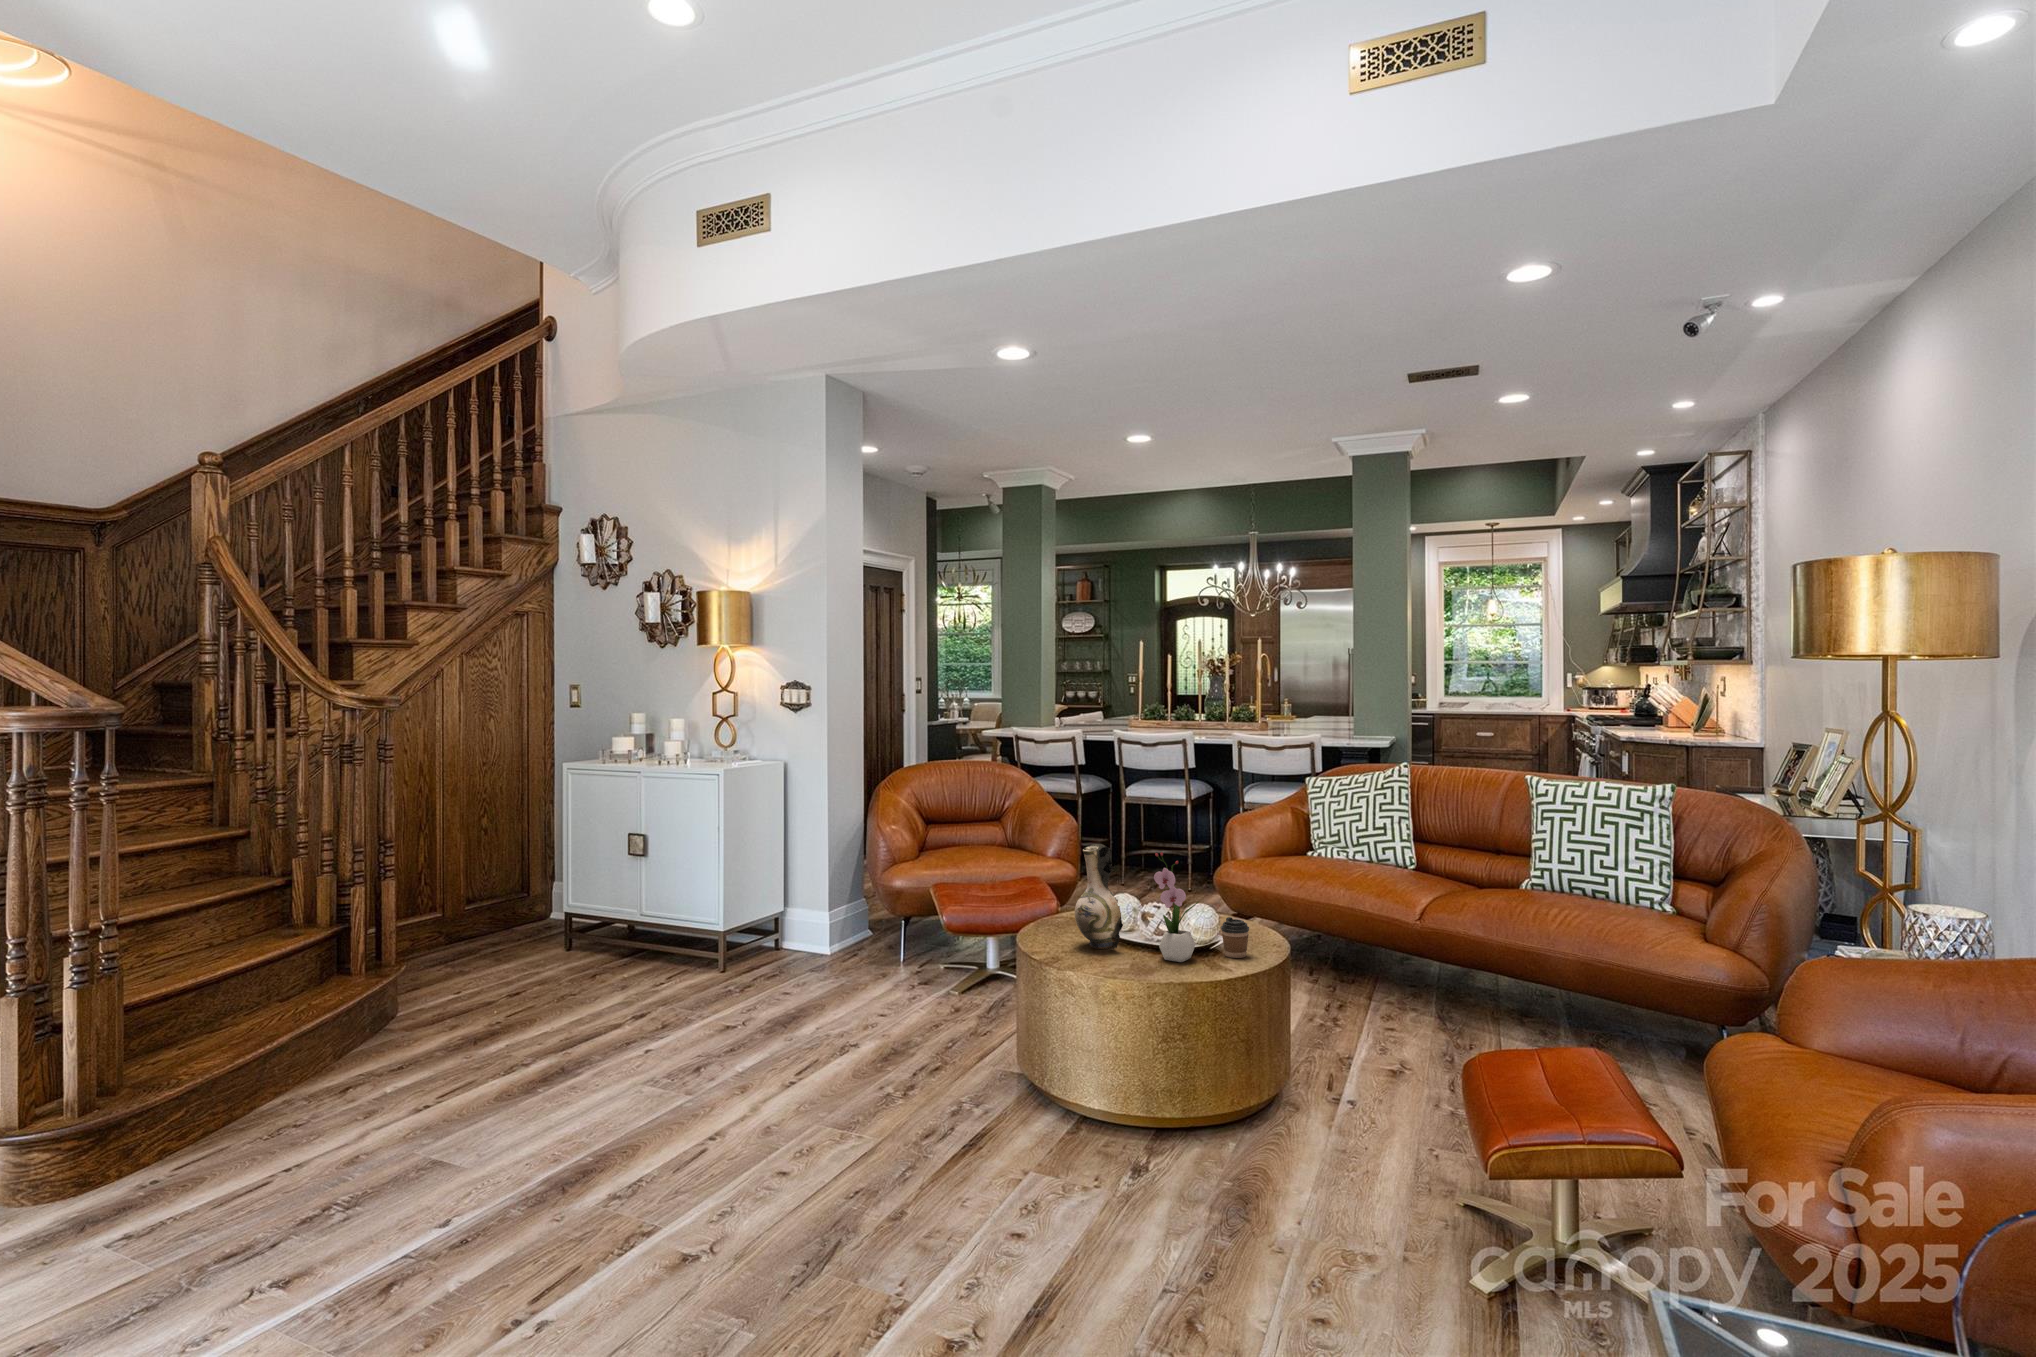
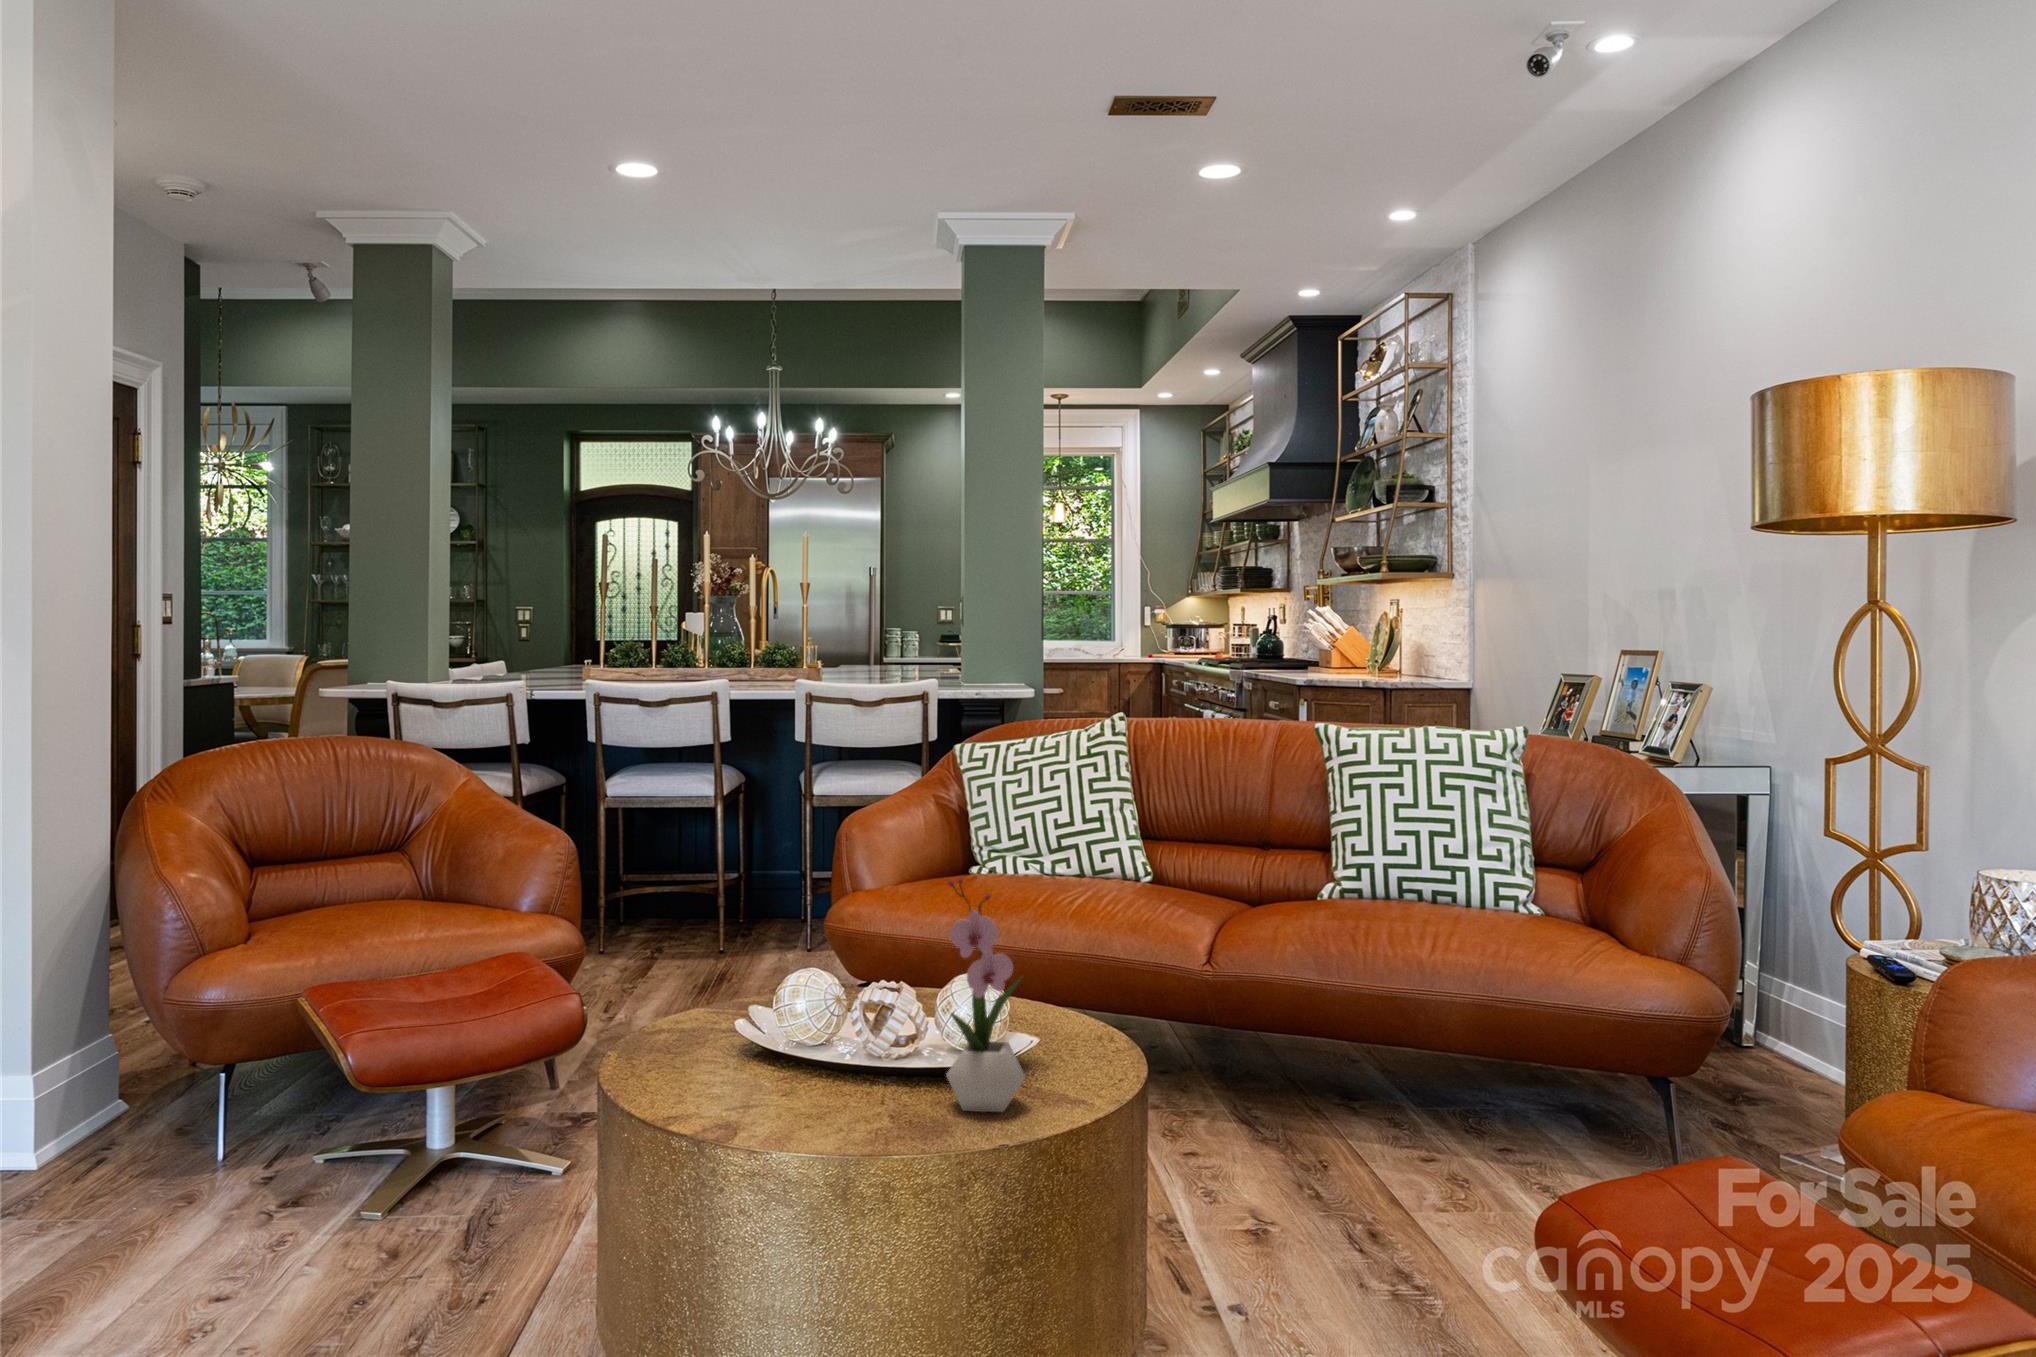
decorative vase: present [1075,844,1123,950] -> none [743,869,863,1109]
coffee cup: present [1221,917,1249,958] -> none [1051,1000,1107,1083]

